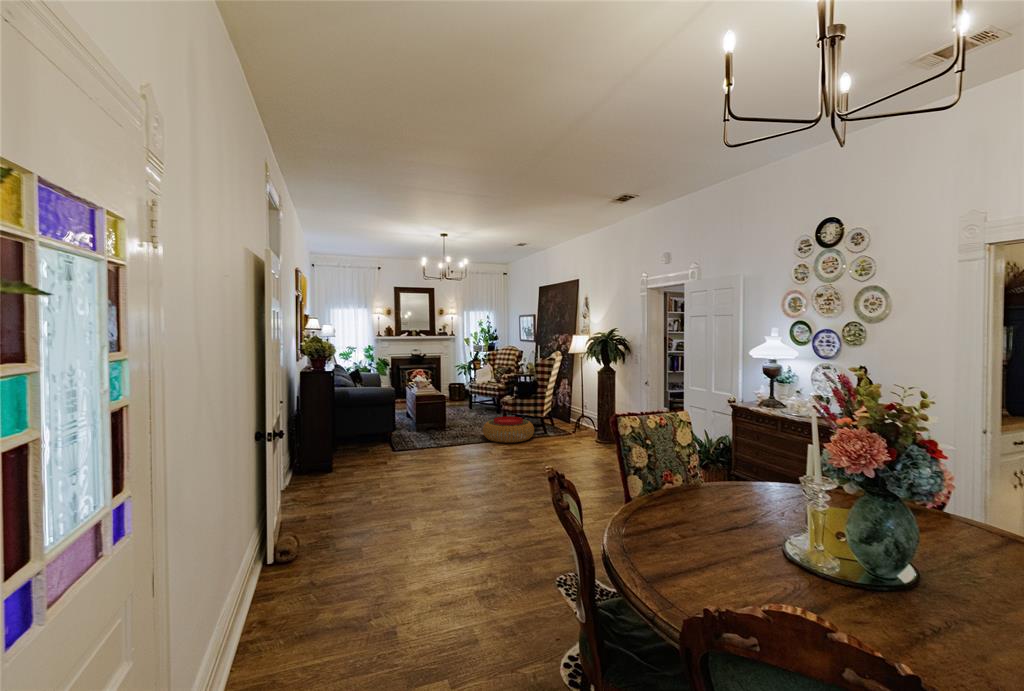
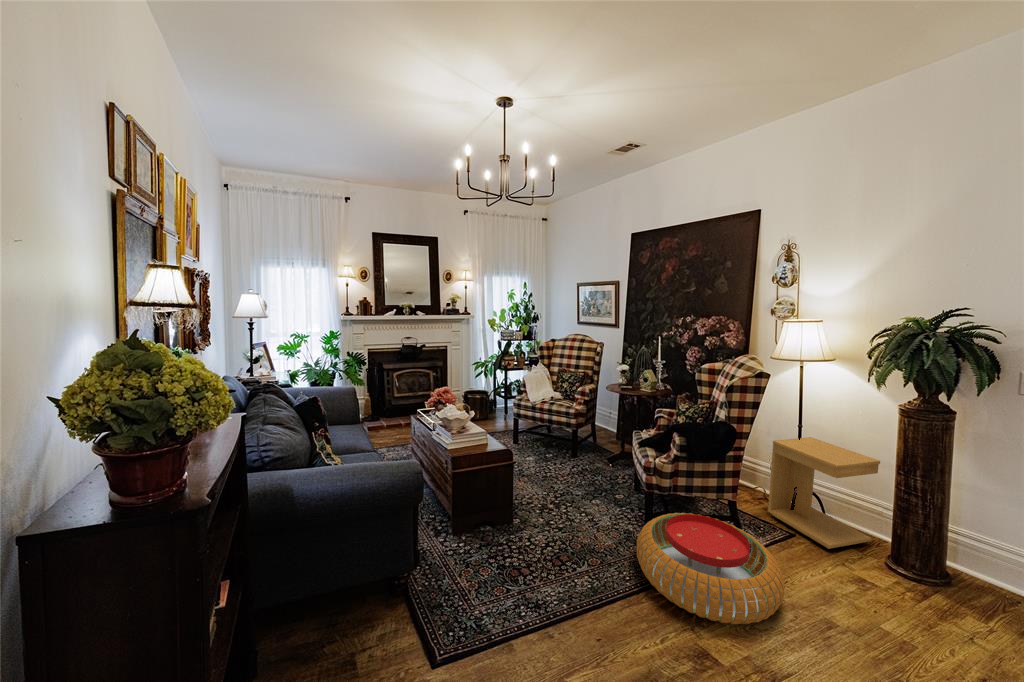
side table: none [567,392,597,435] -> present [768,437,880,549]

